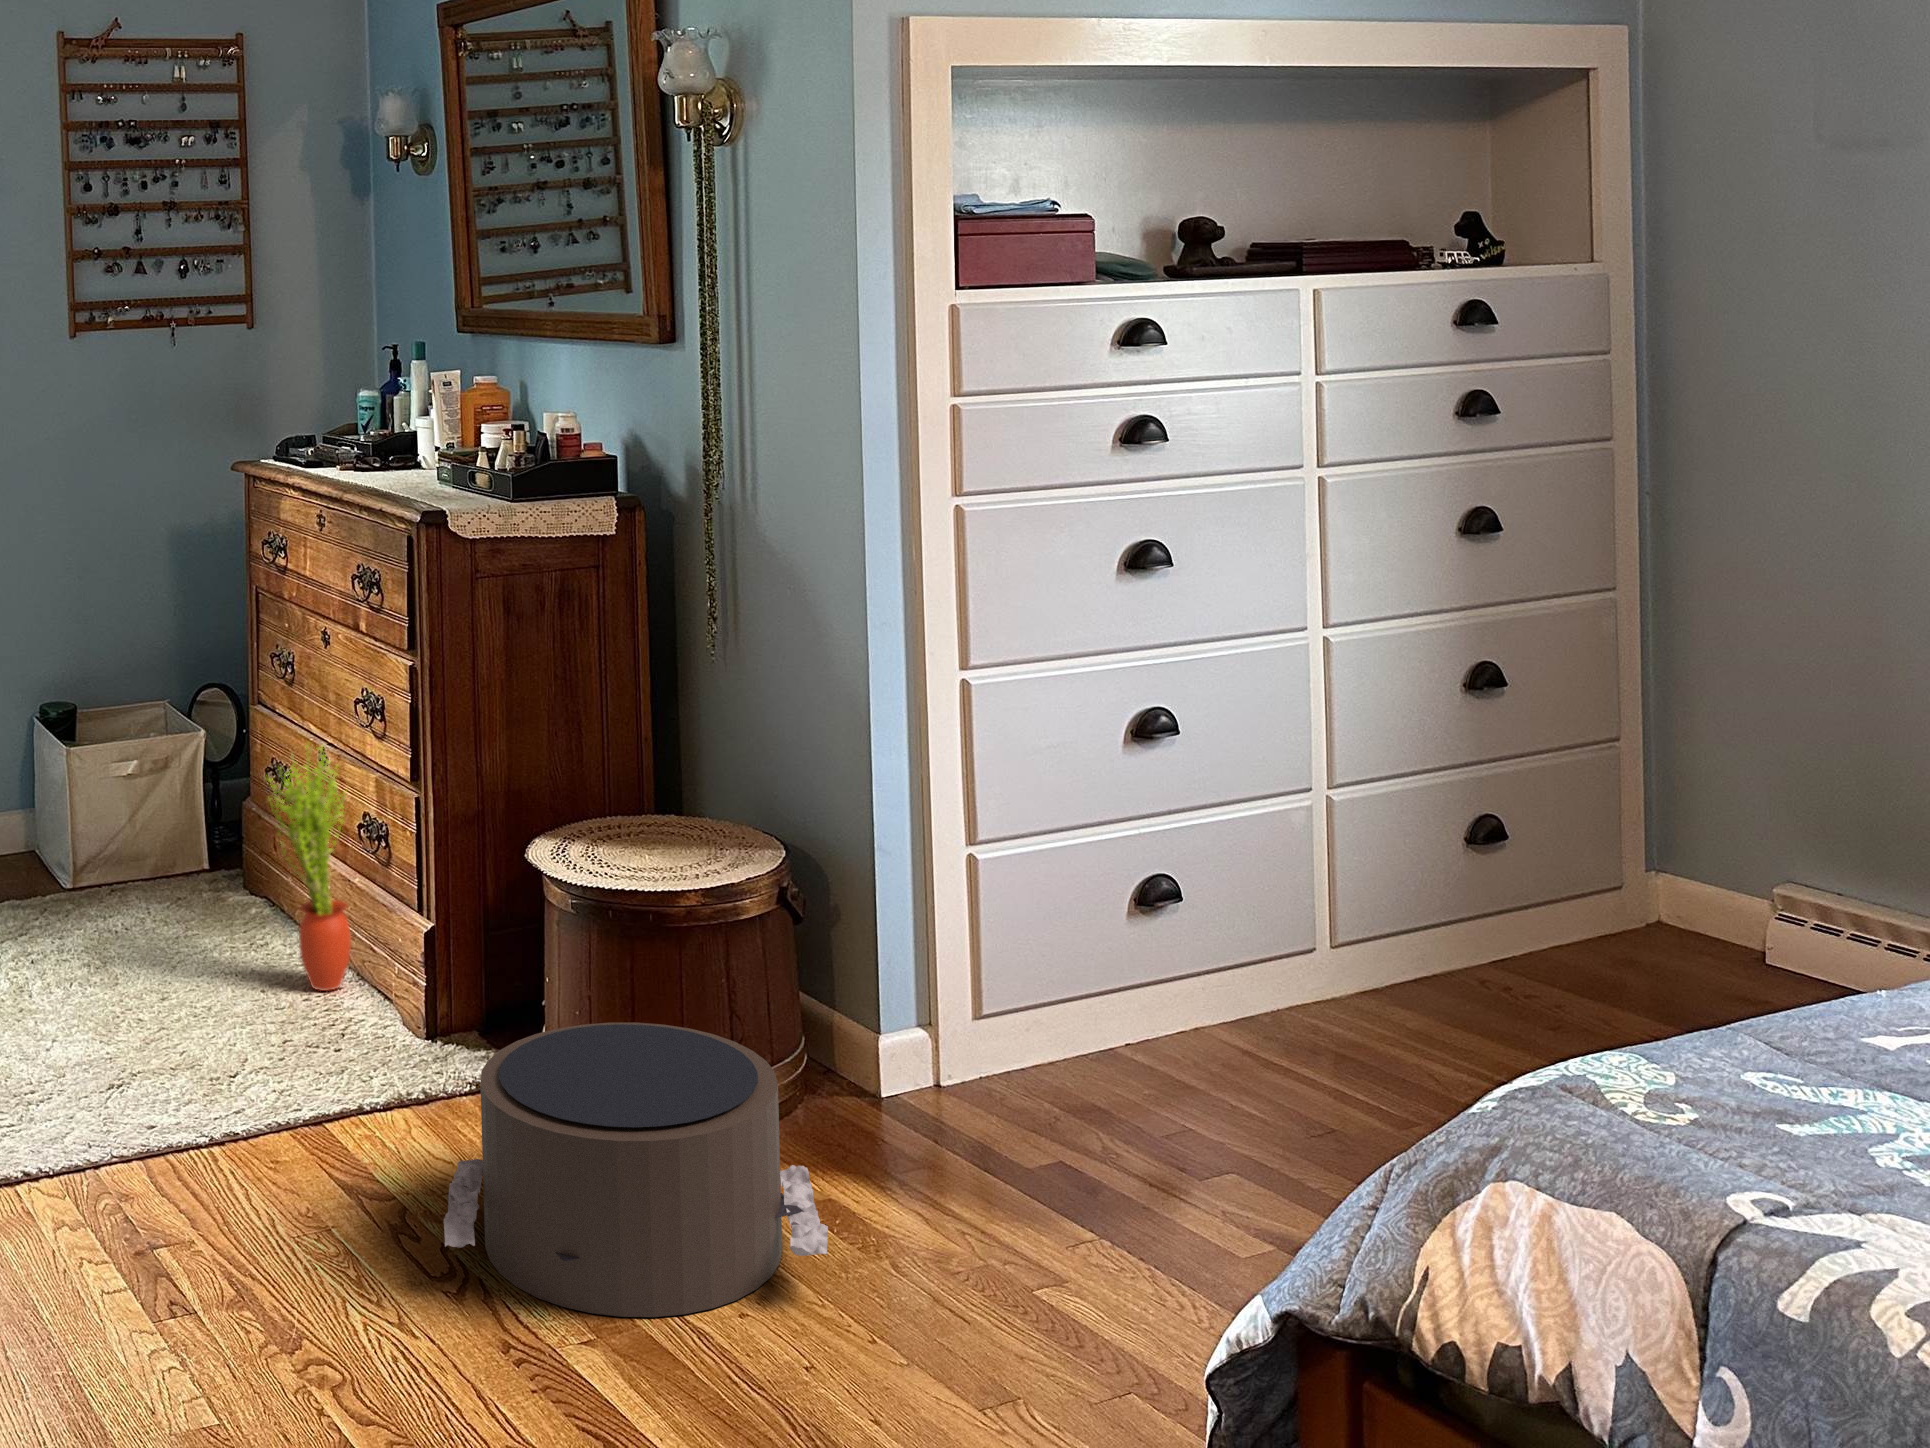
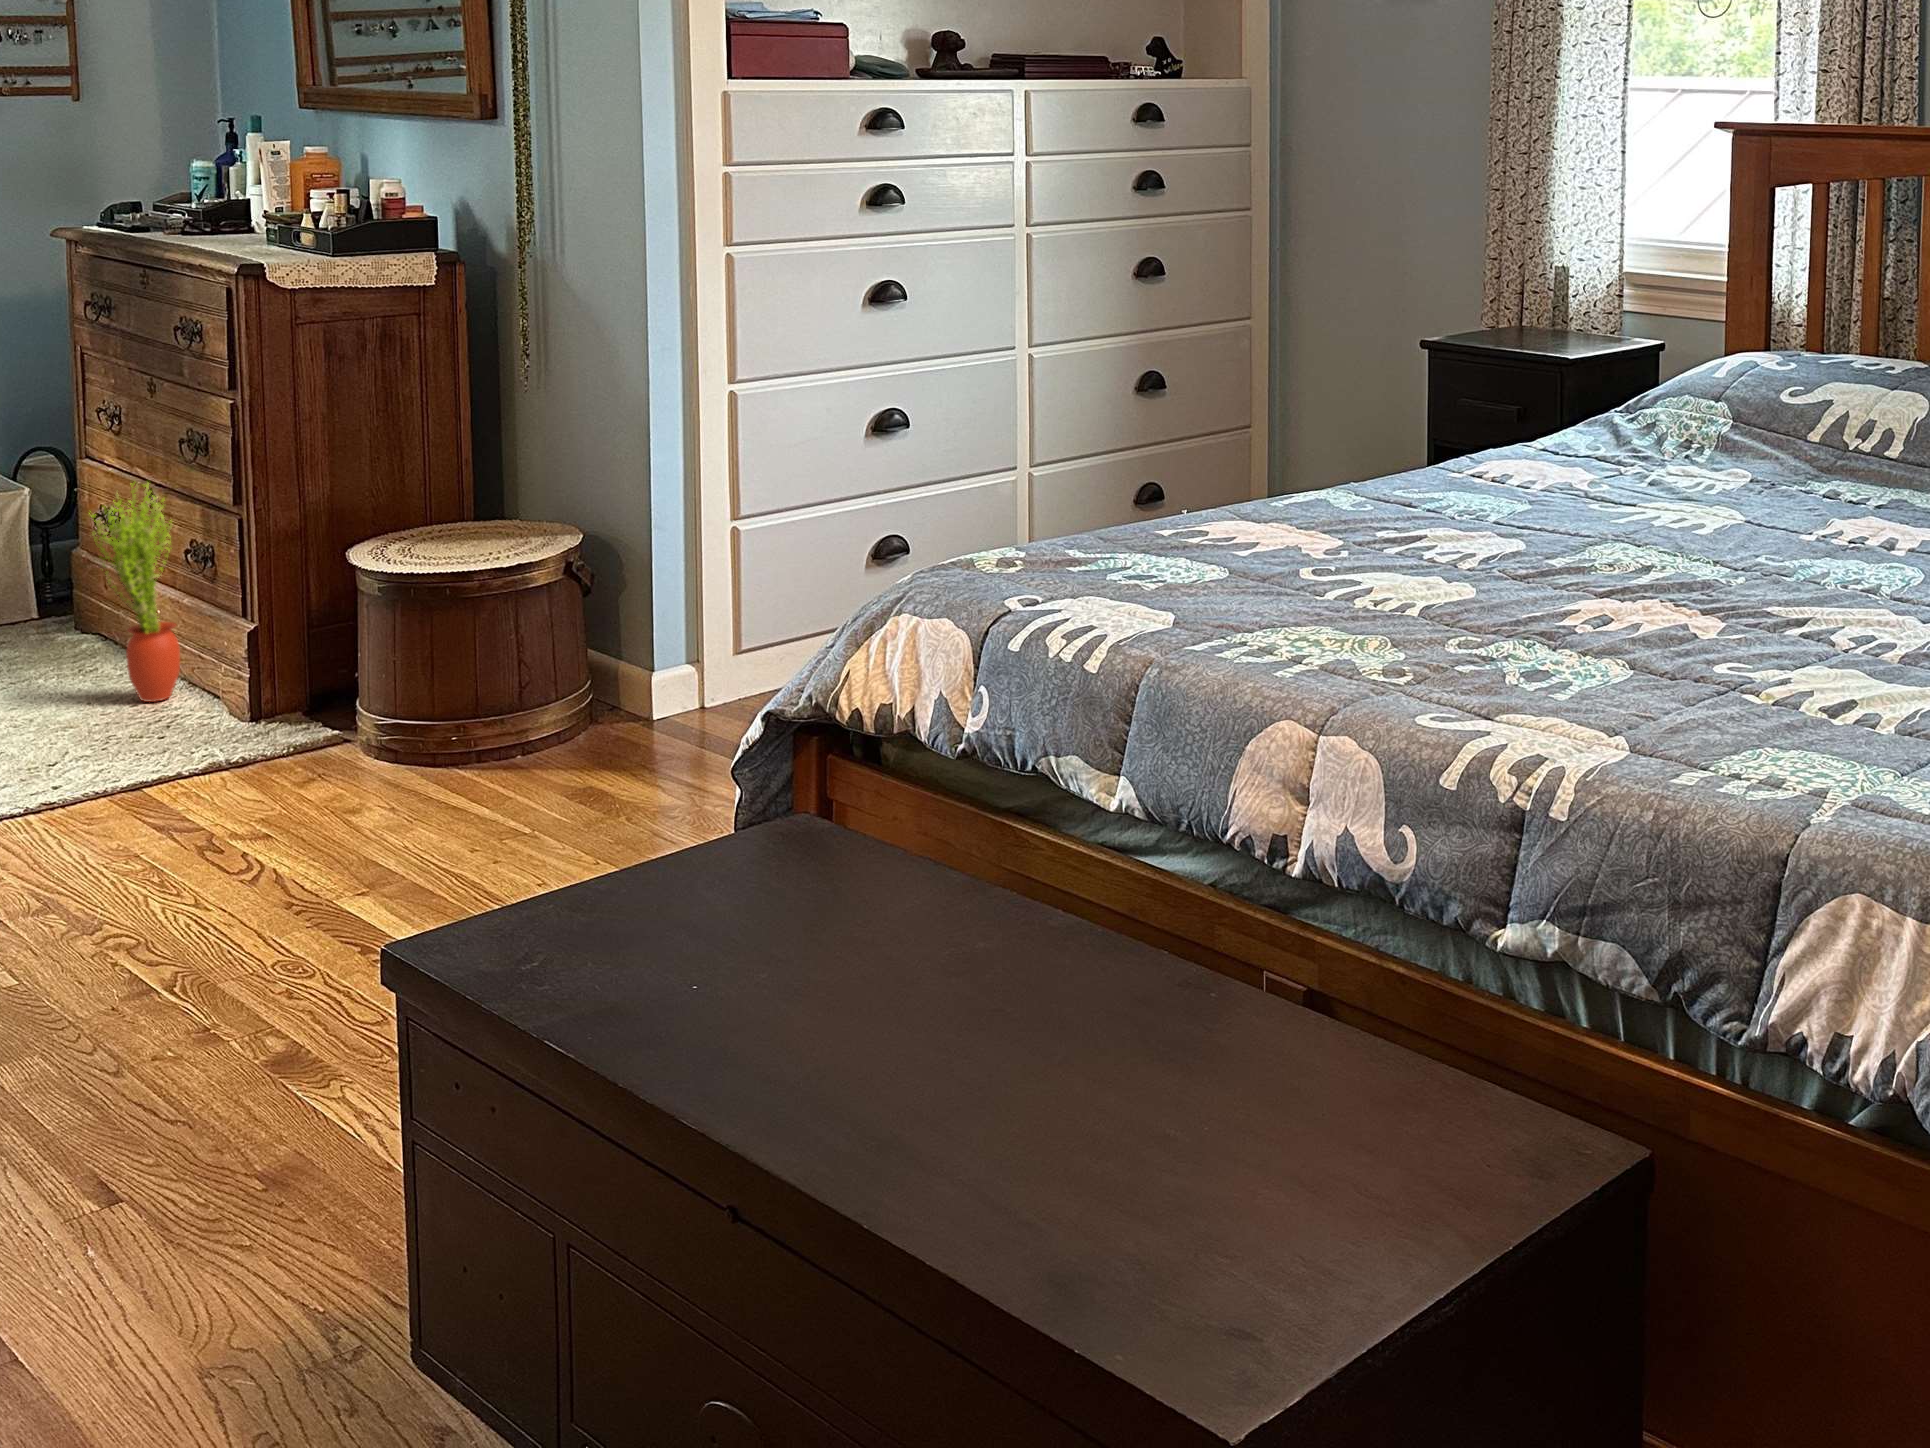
pouf: present [443,1023,828,1317] -> none [240,668,570,874]

